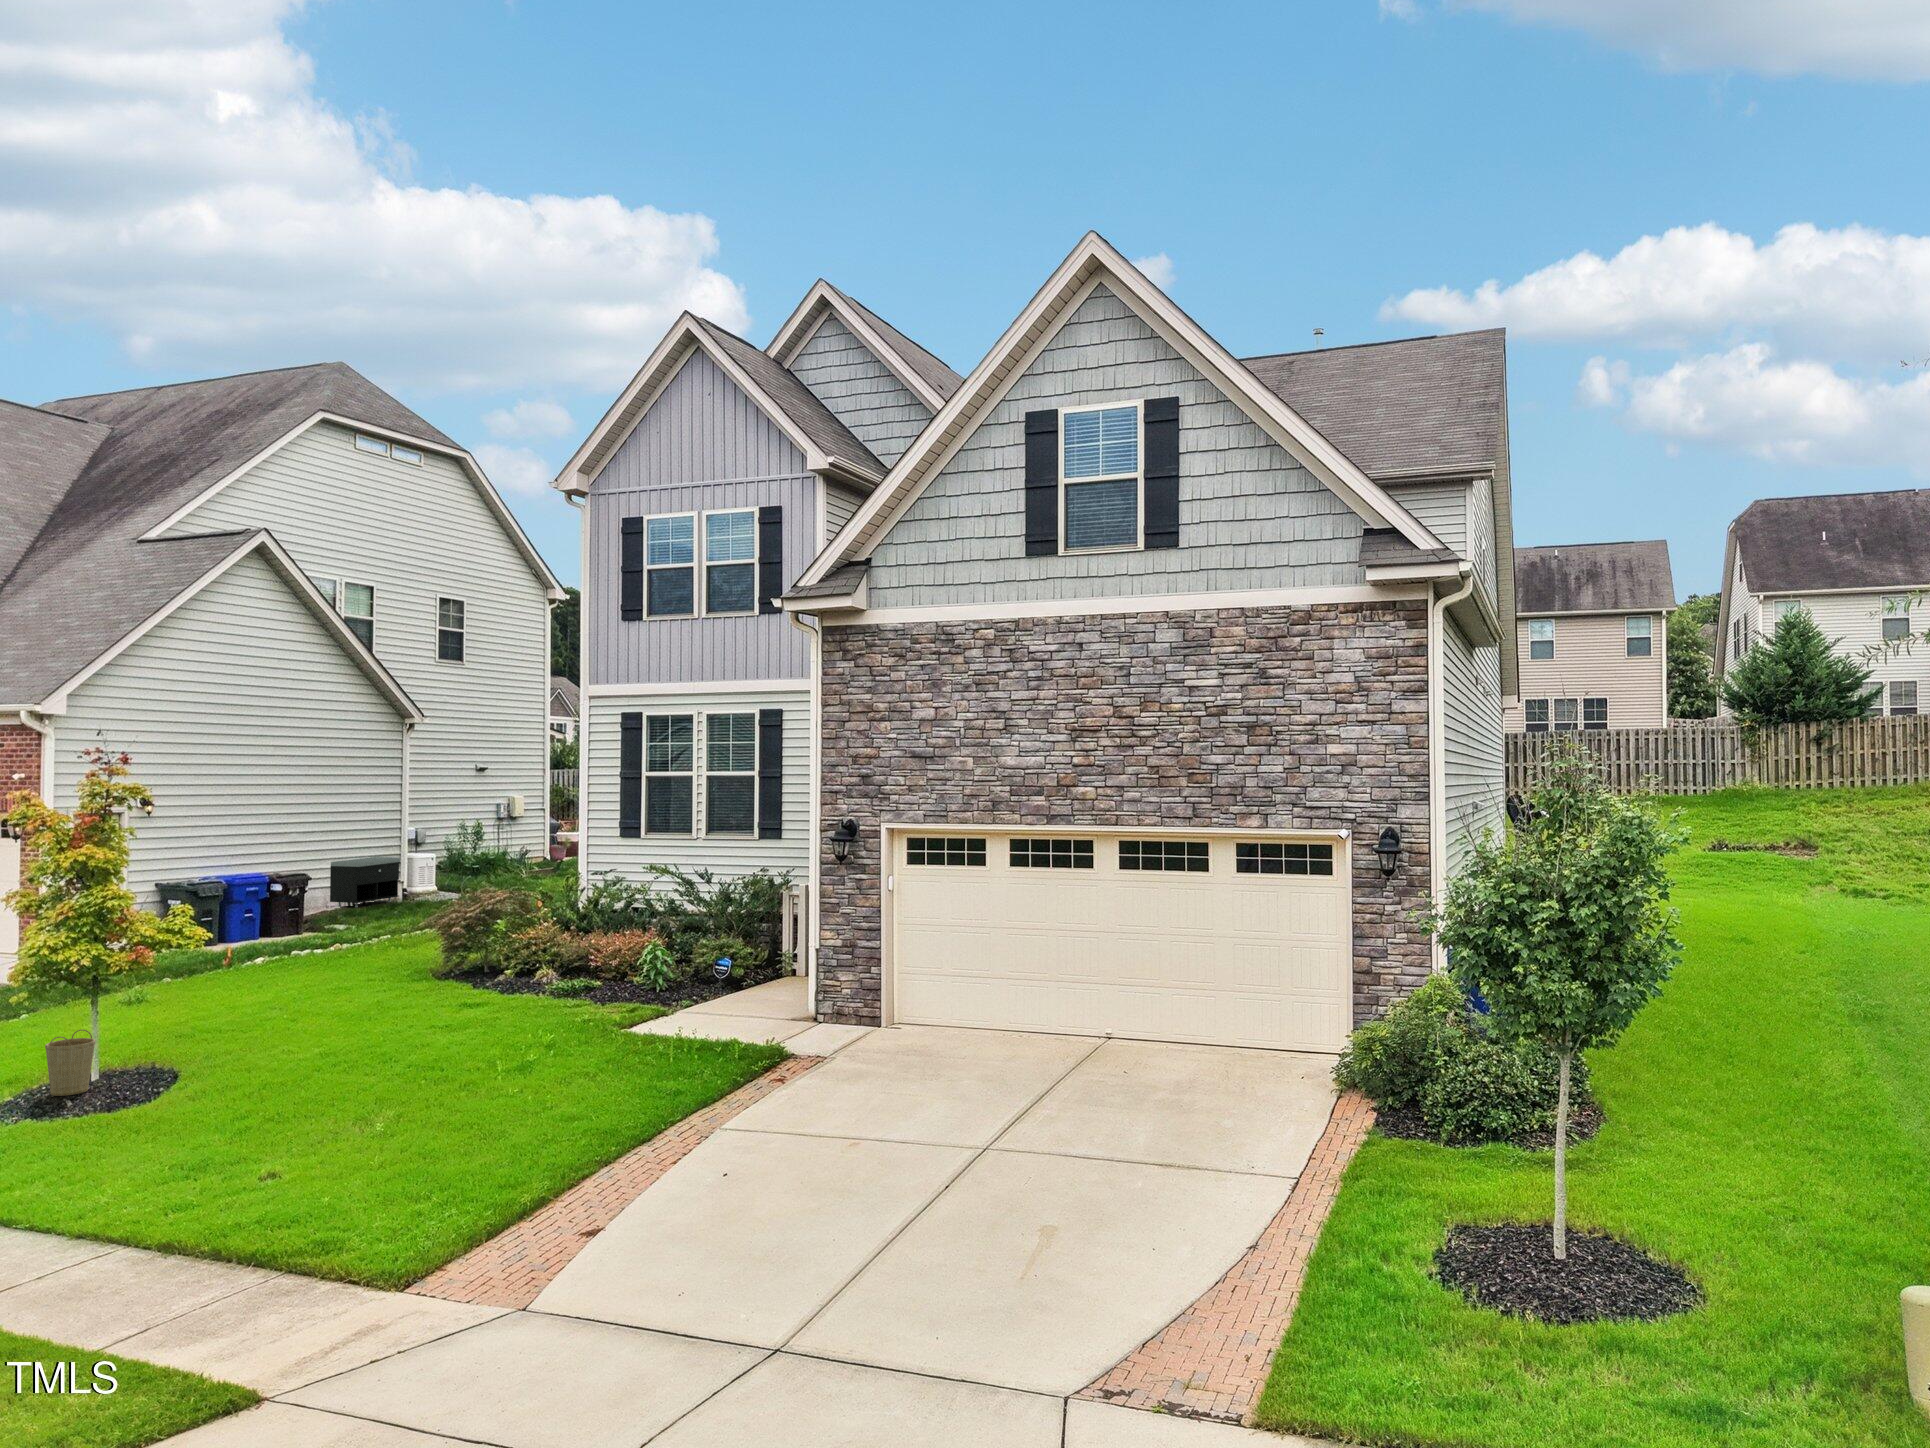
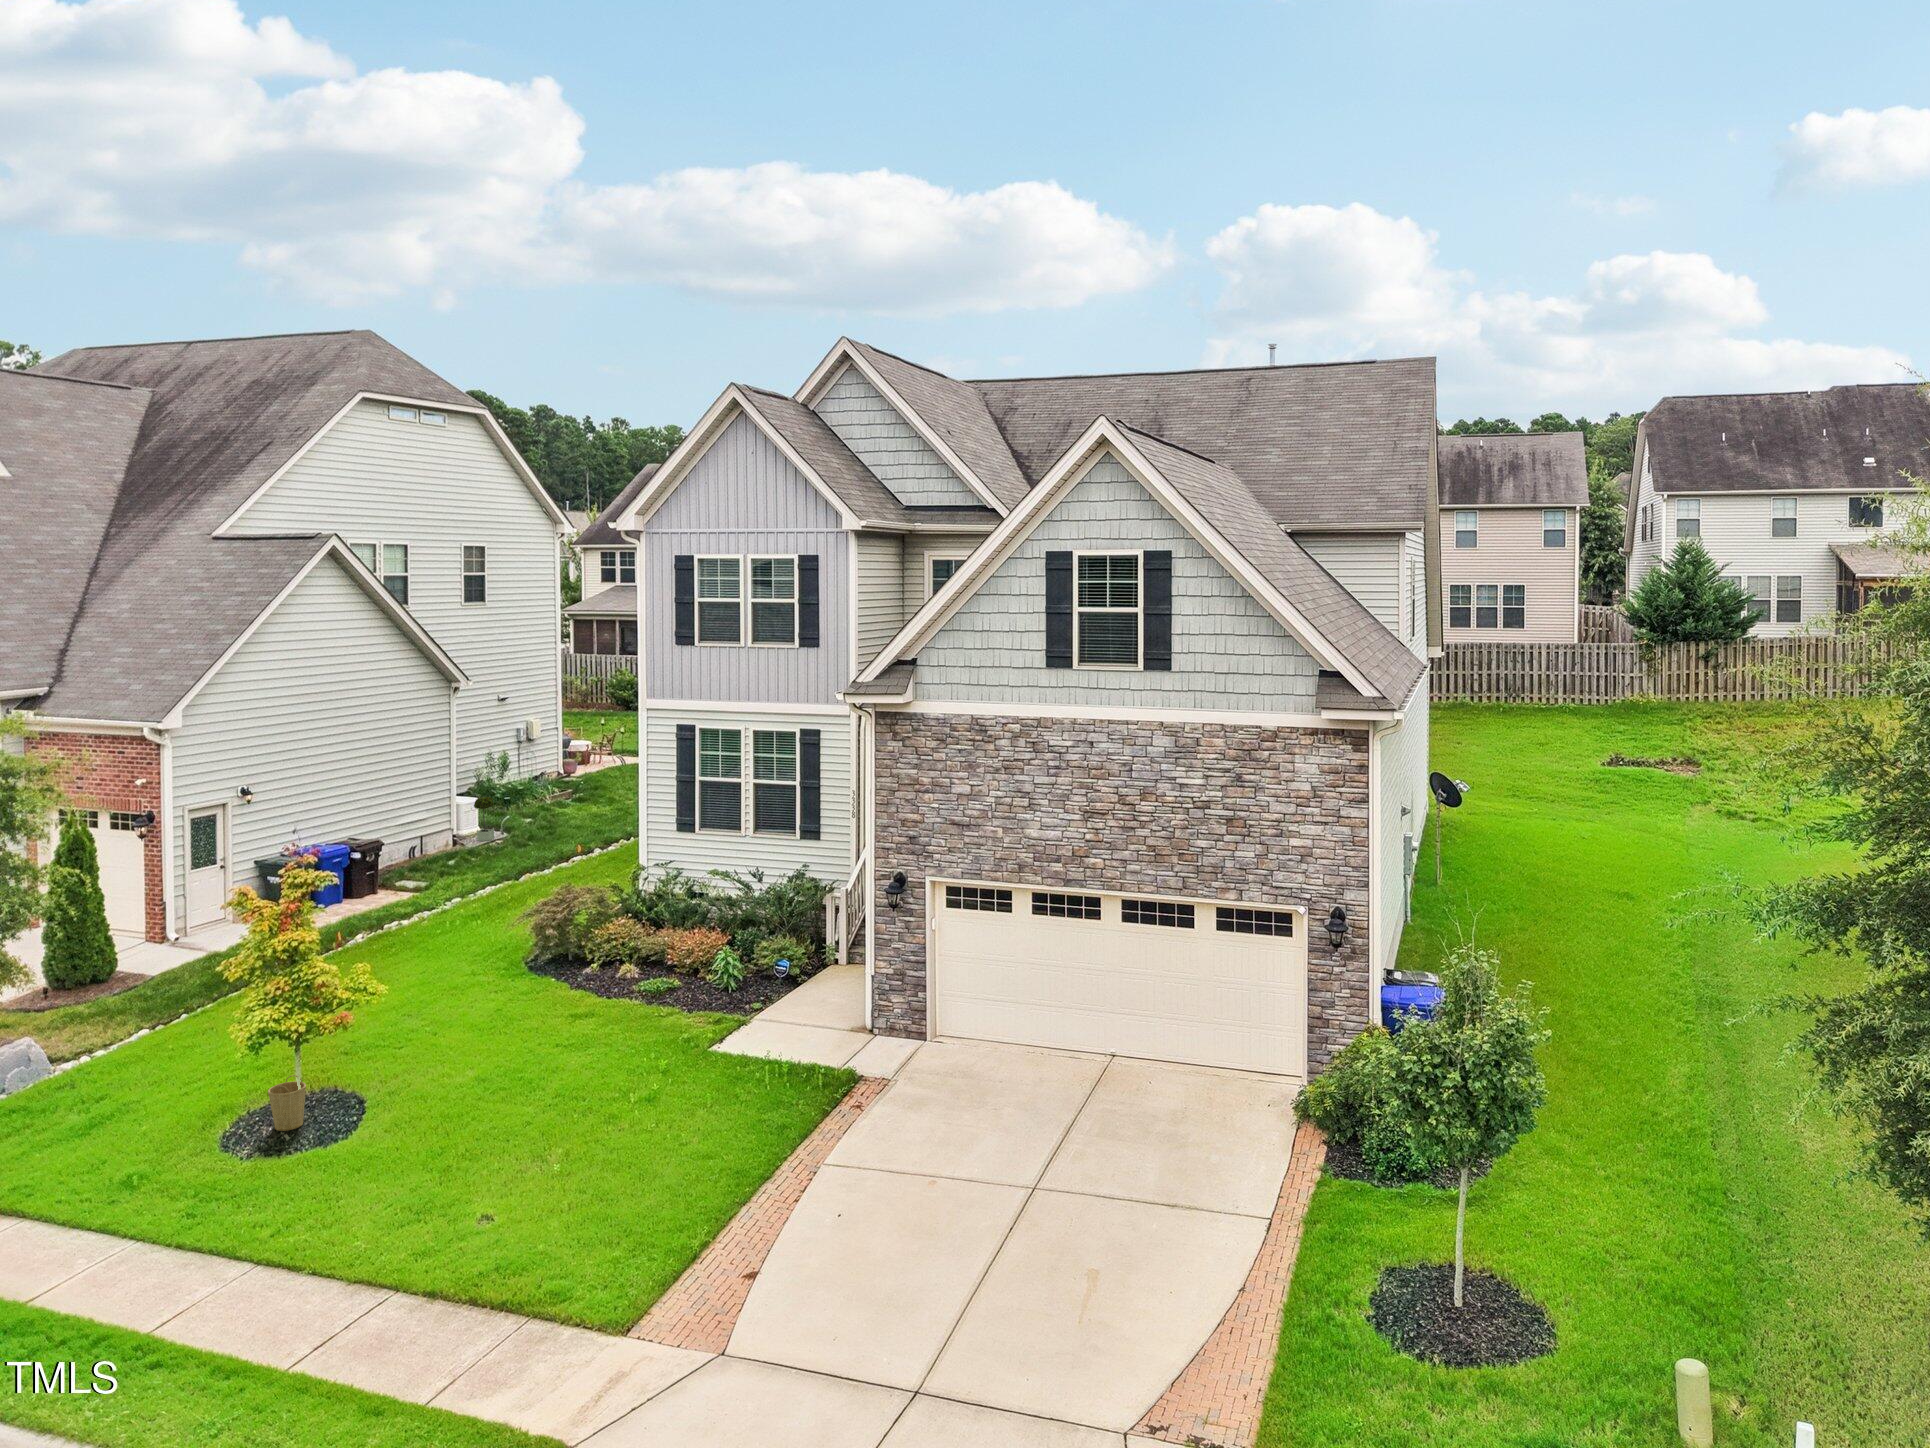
potted tree: none [411,844,434,896] -> present [474,797,494,841]
storage bench: present [330,857,401,907] -> none [407,811,467,859]

